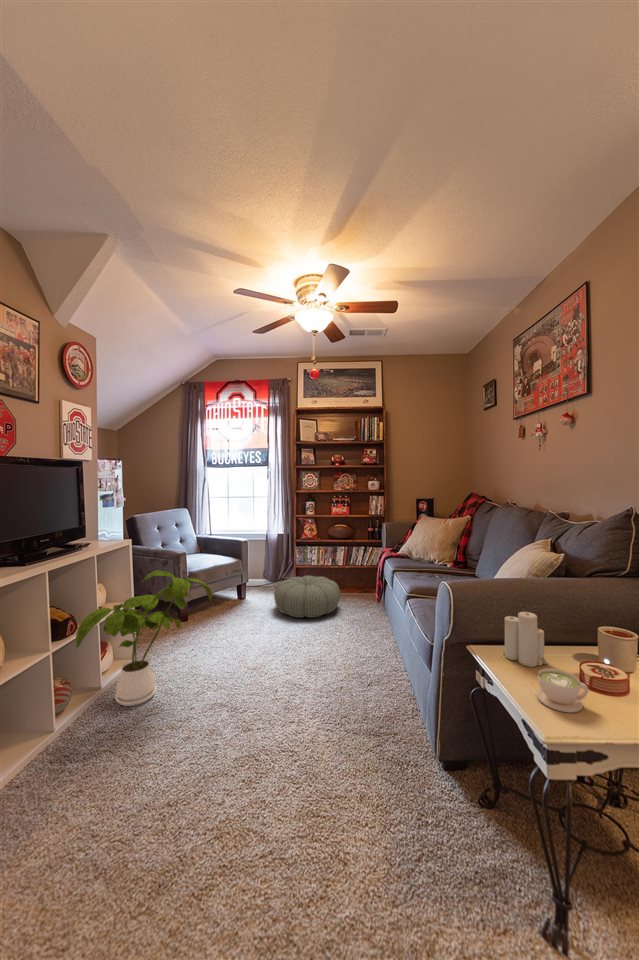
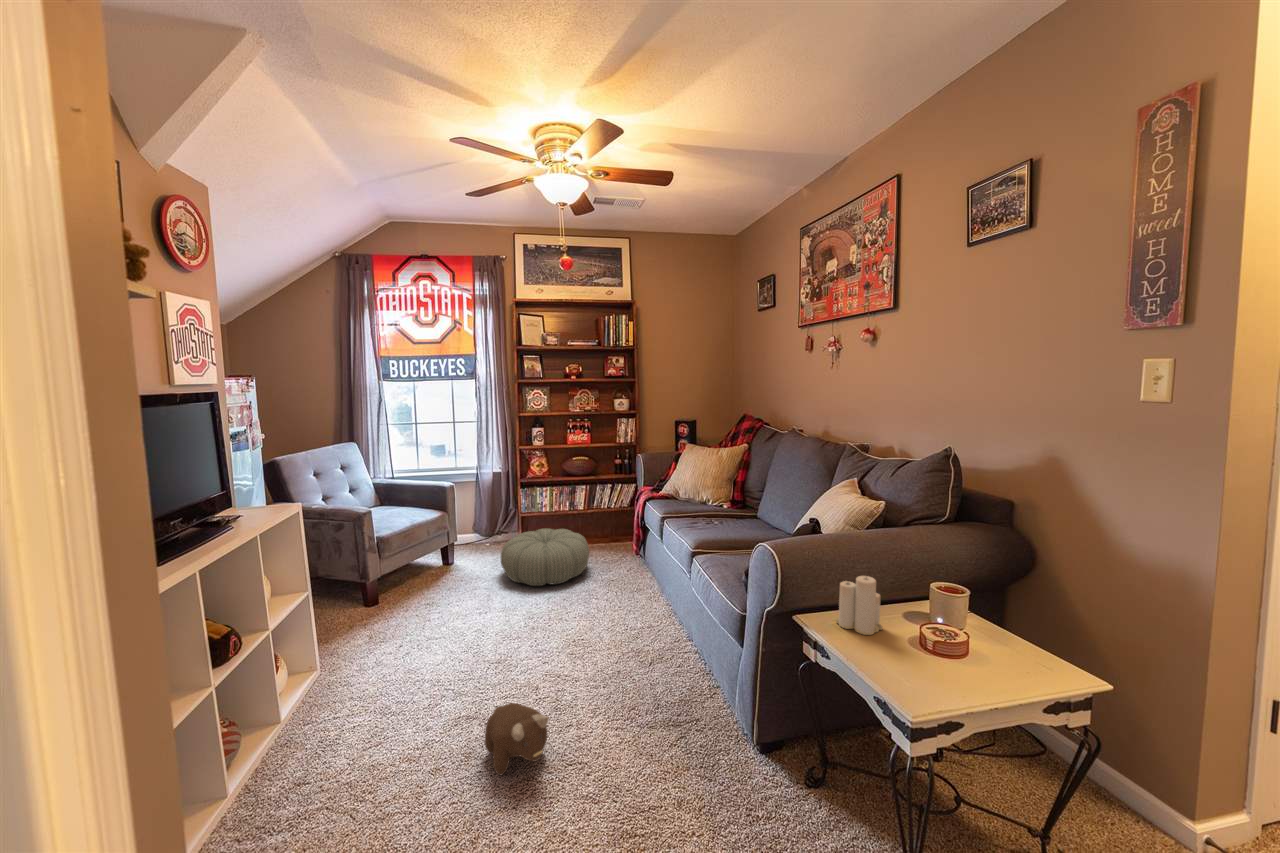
house plant: present [76,570,212,706] -> none [247,551,442,744]
coffee cup: present [536,668,588,712] -> none [887,639,940,684]
plush toy: none [225,693,270,748] -> present [485,703,549,775]

